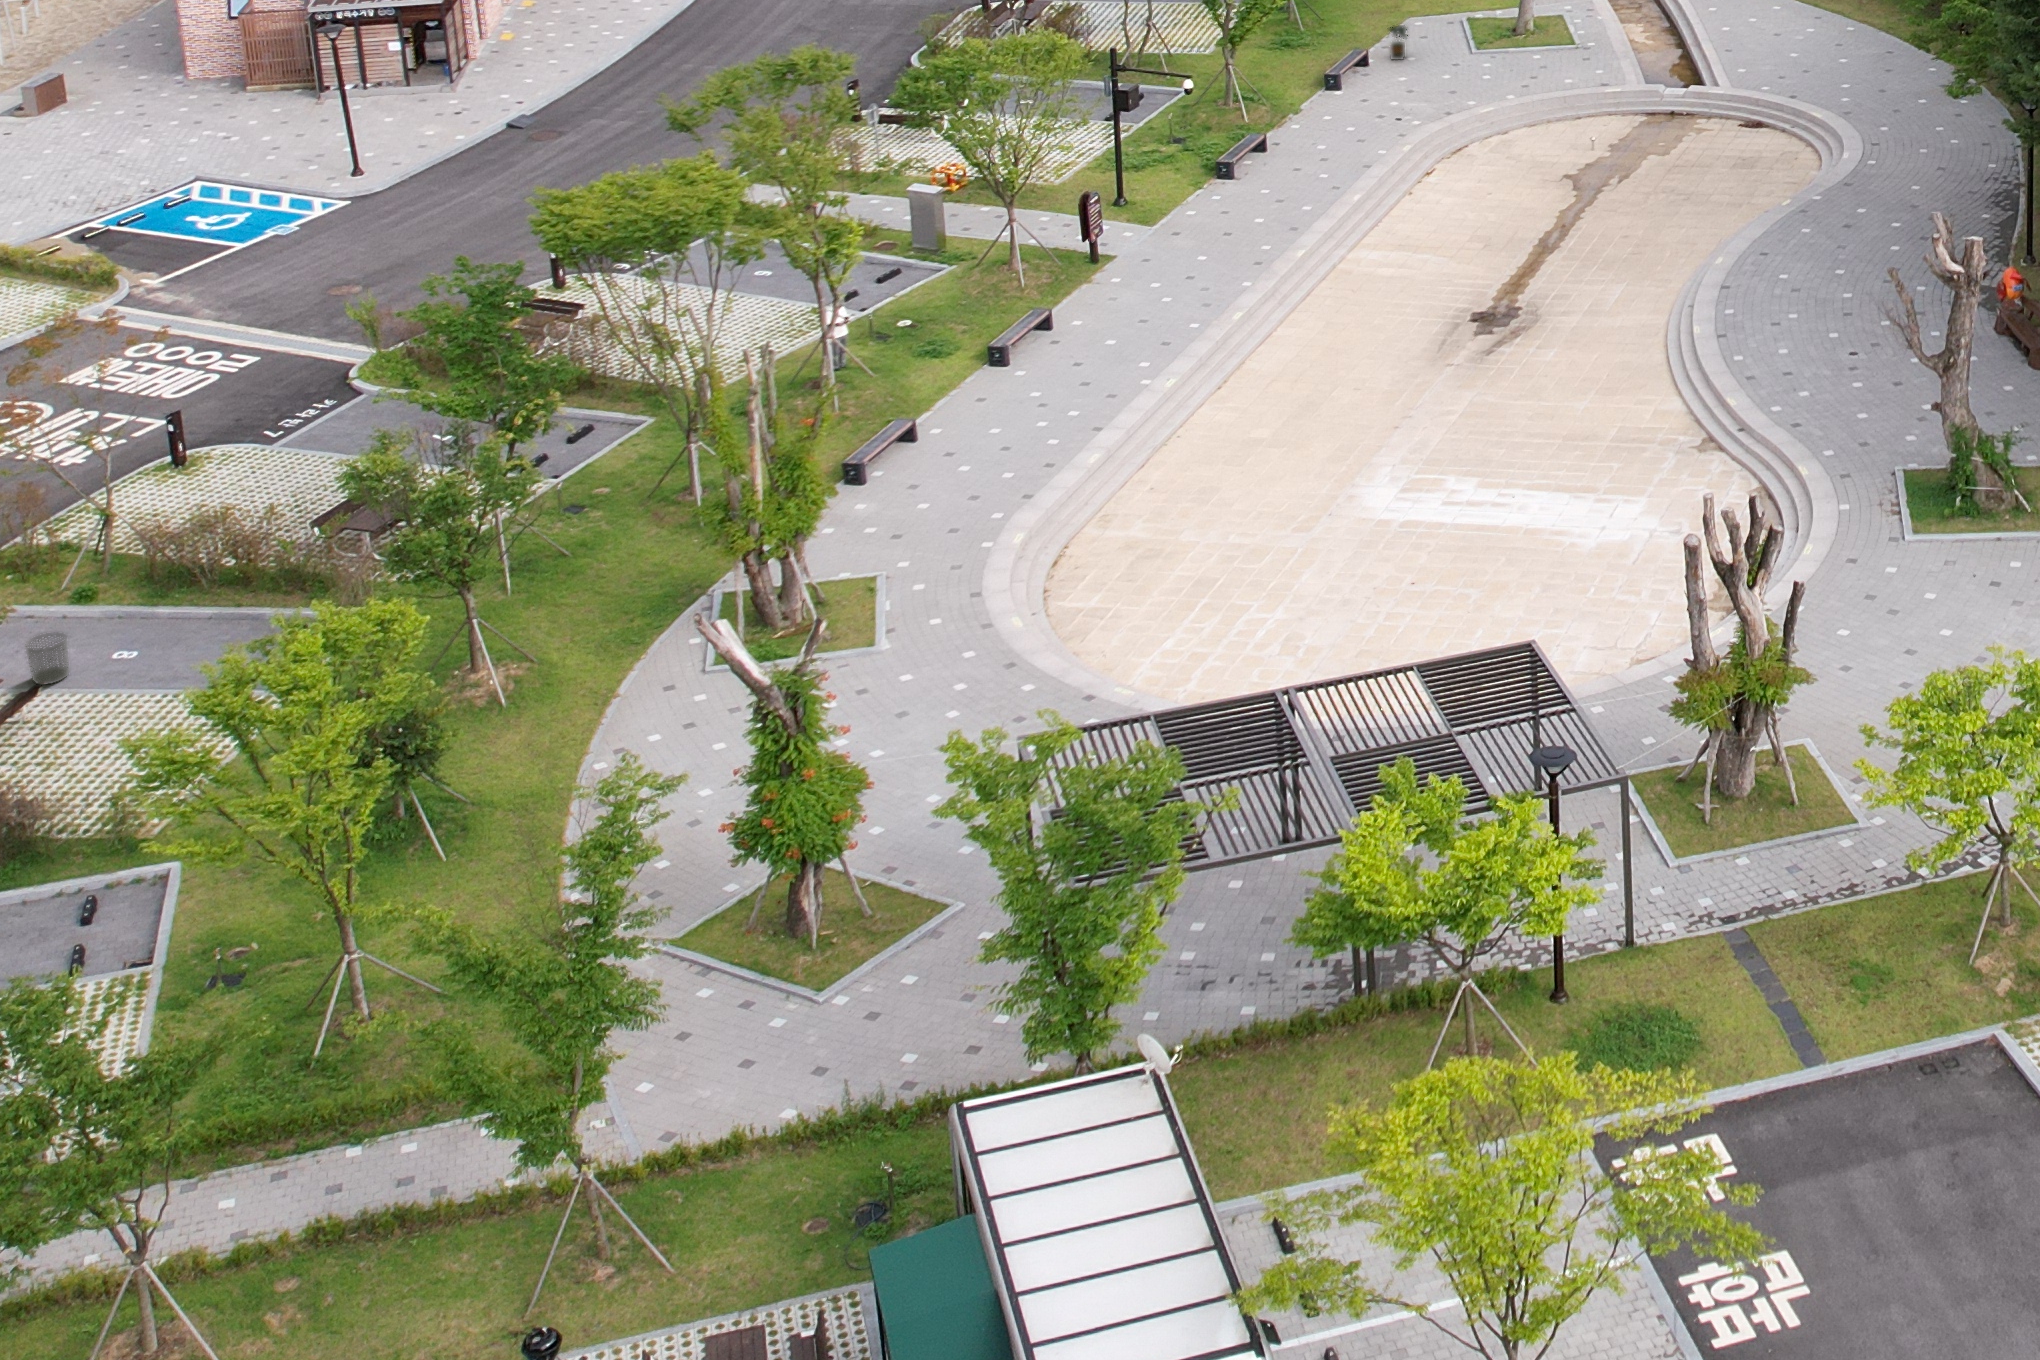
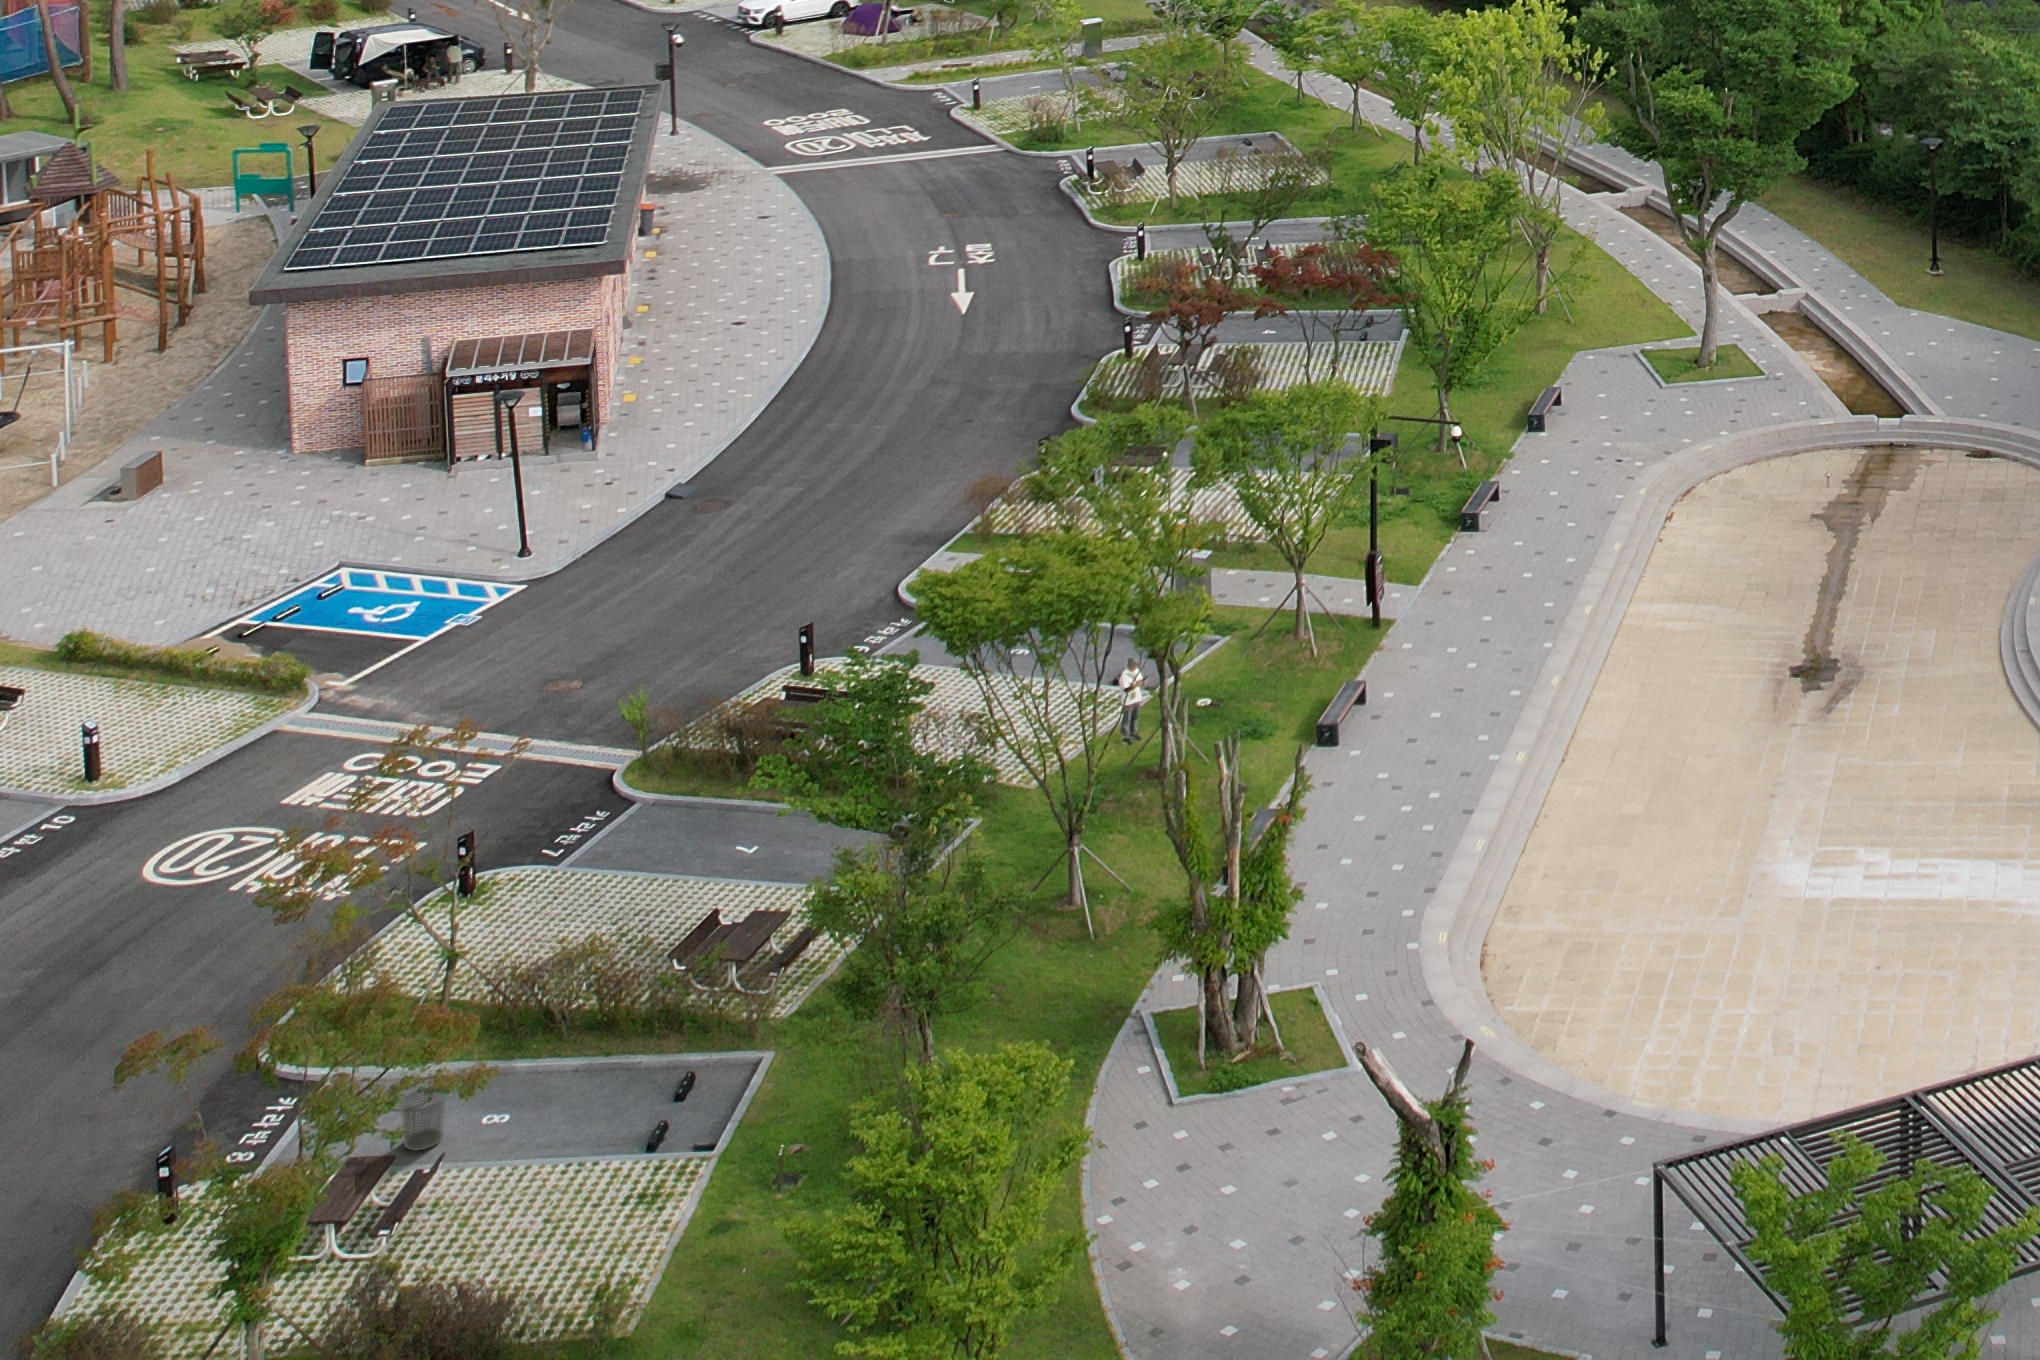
potted tree: present [1387,25,1408,60] -> none [1567,358,1591,396]

